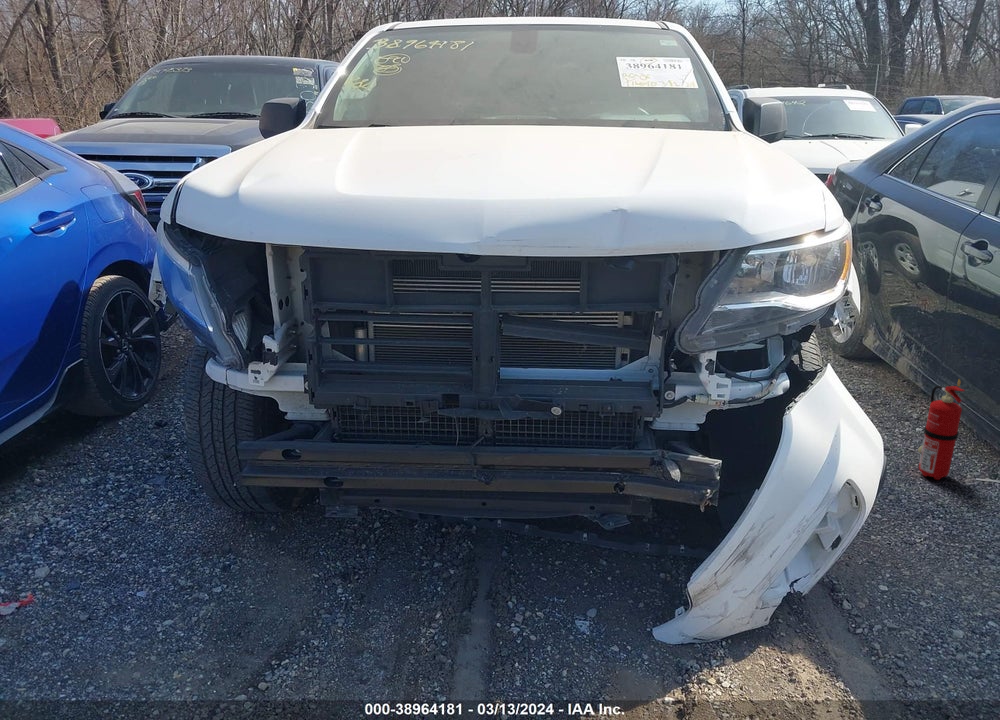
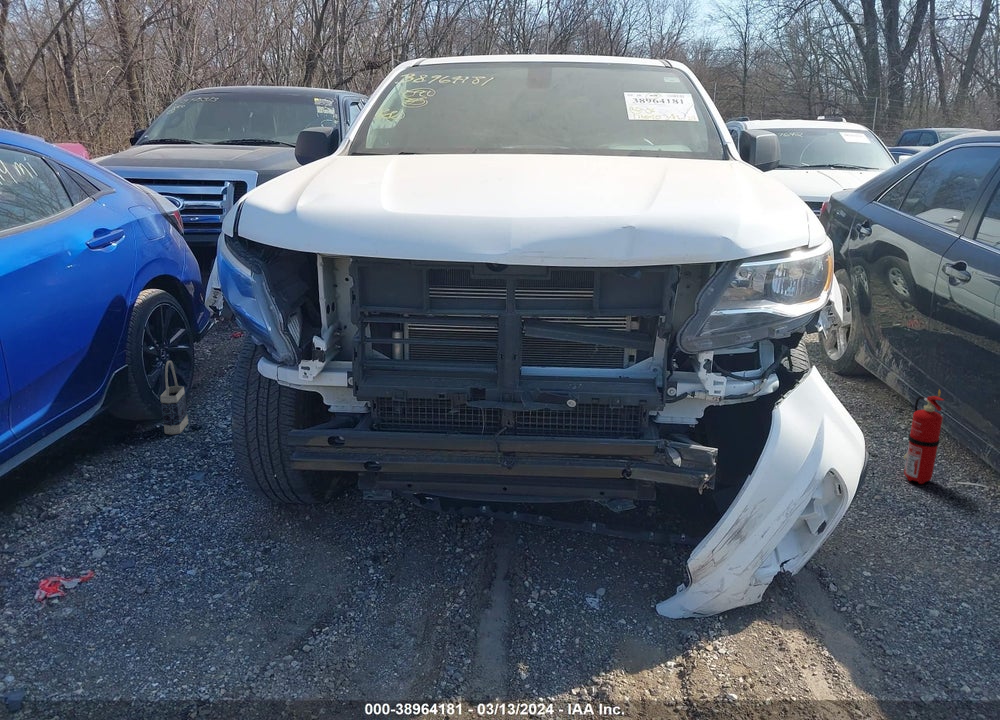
bag: none [123,352,156,431] -> present [160,361,188,435]

